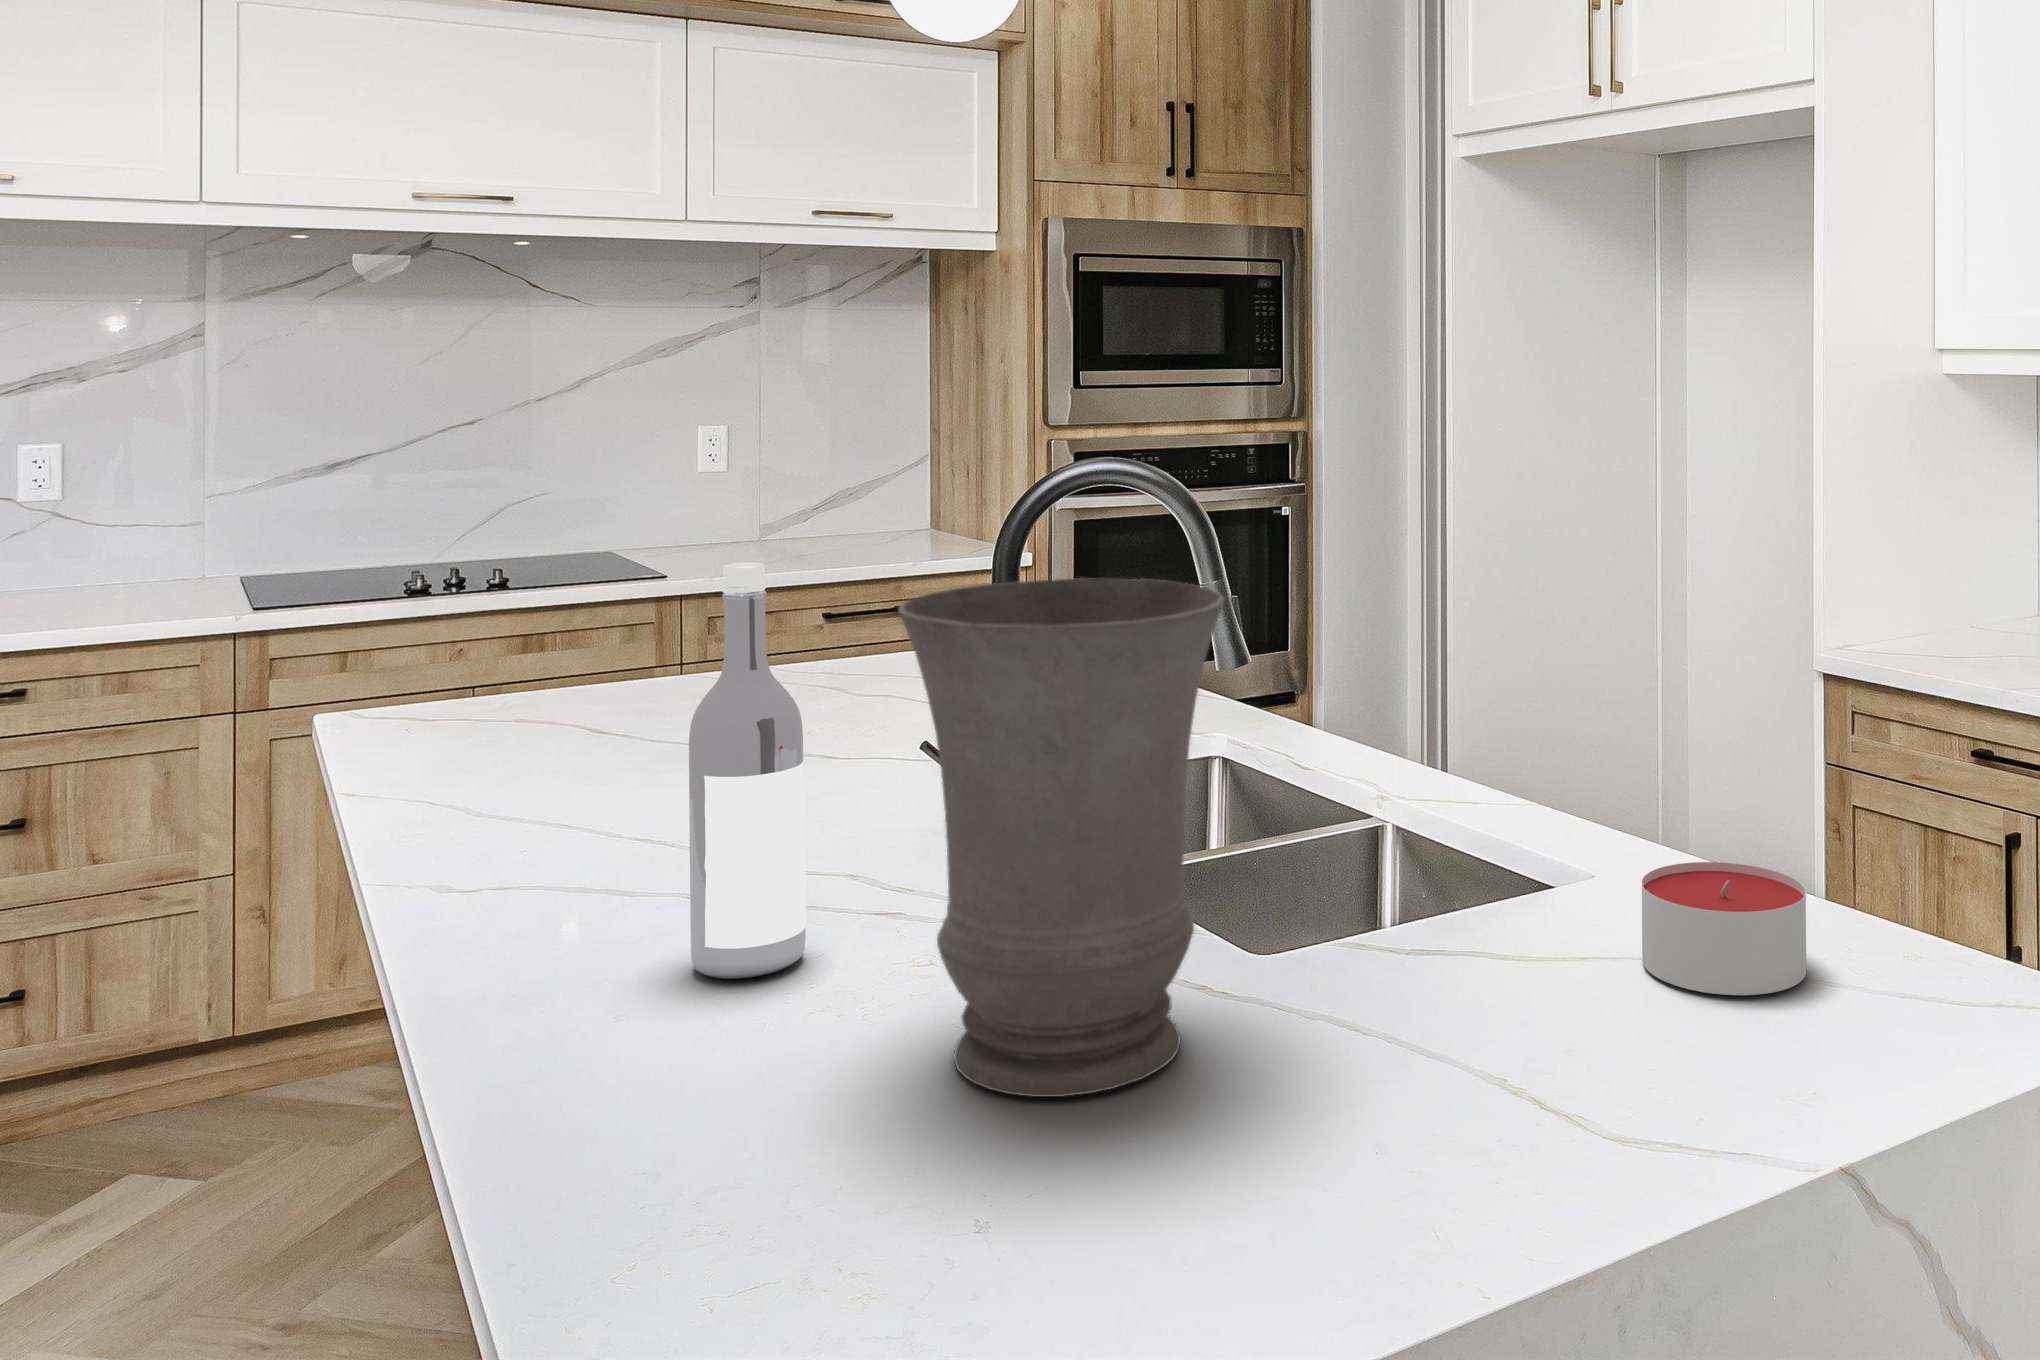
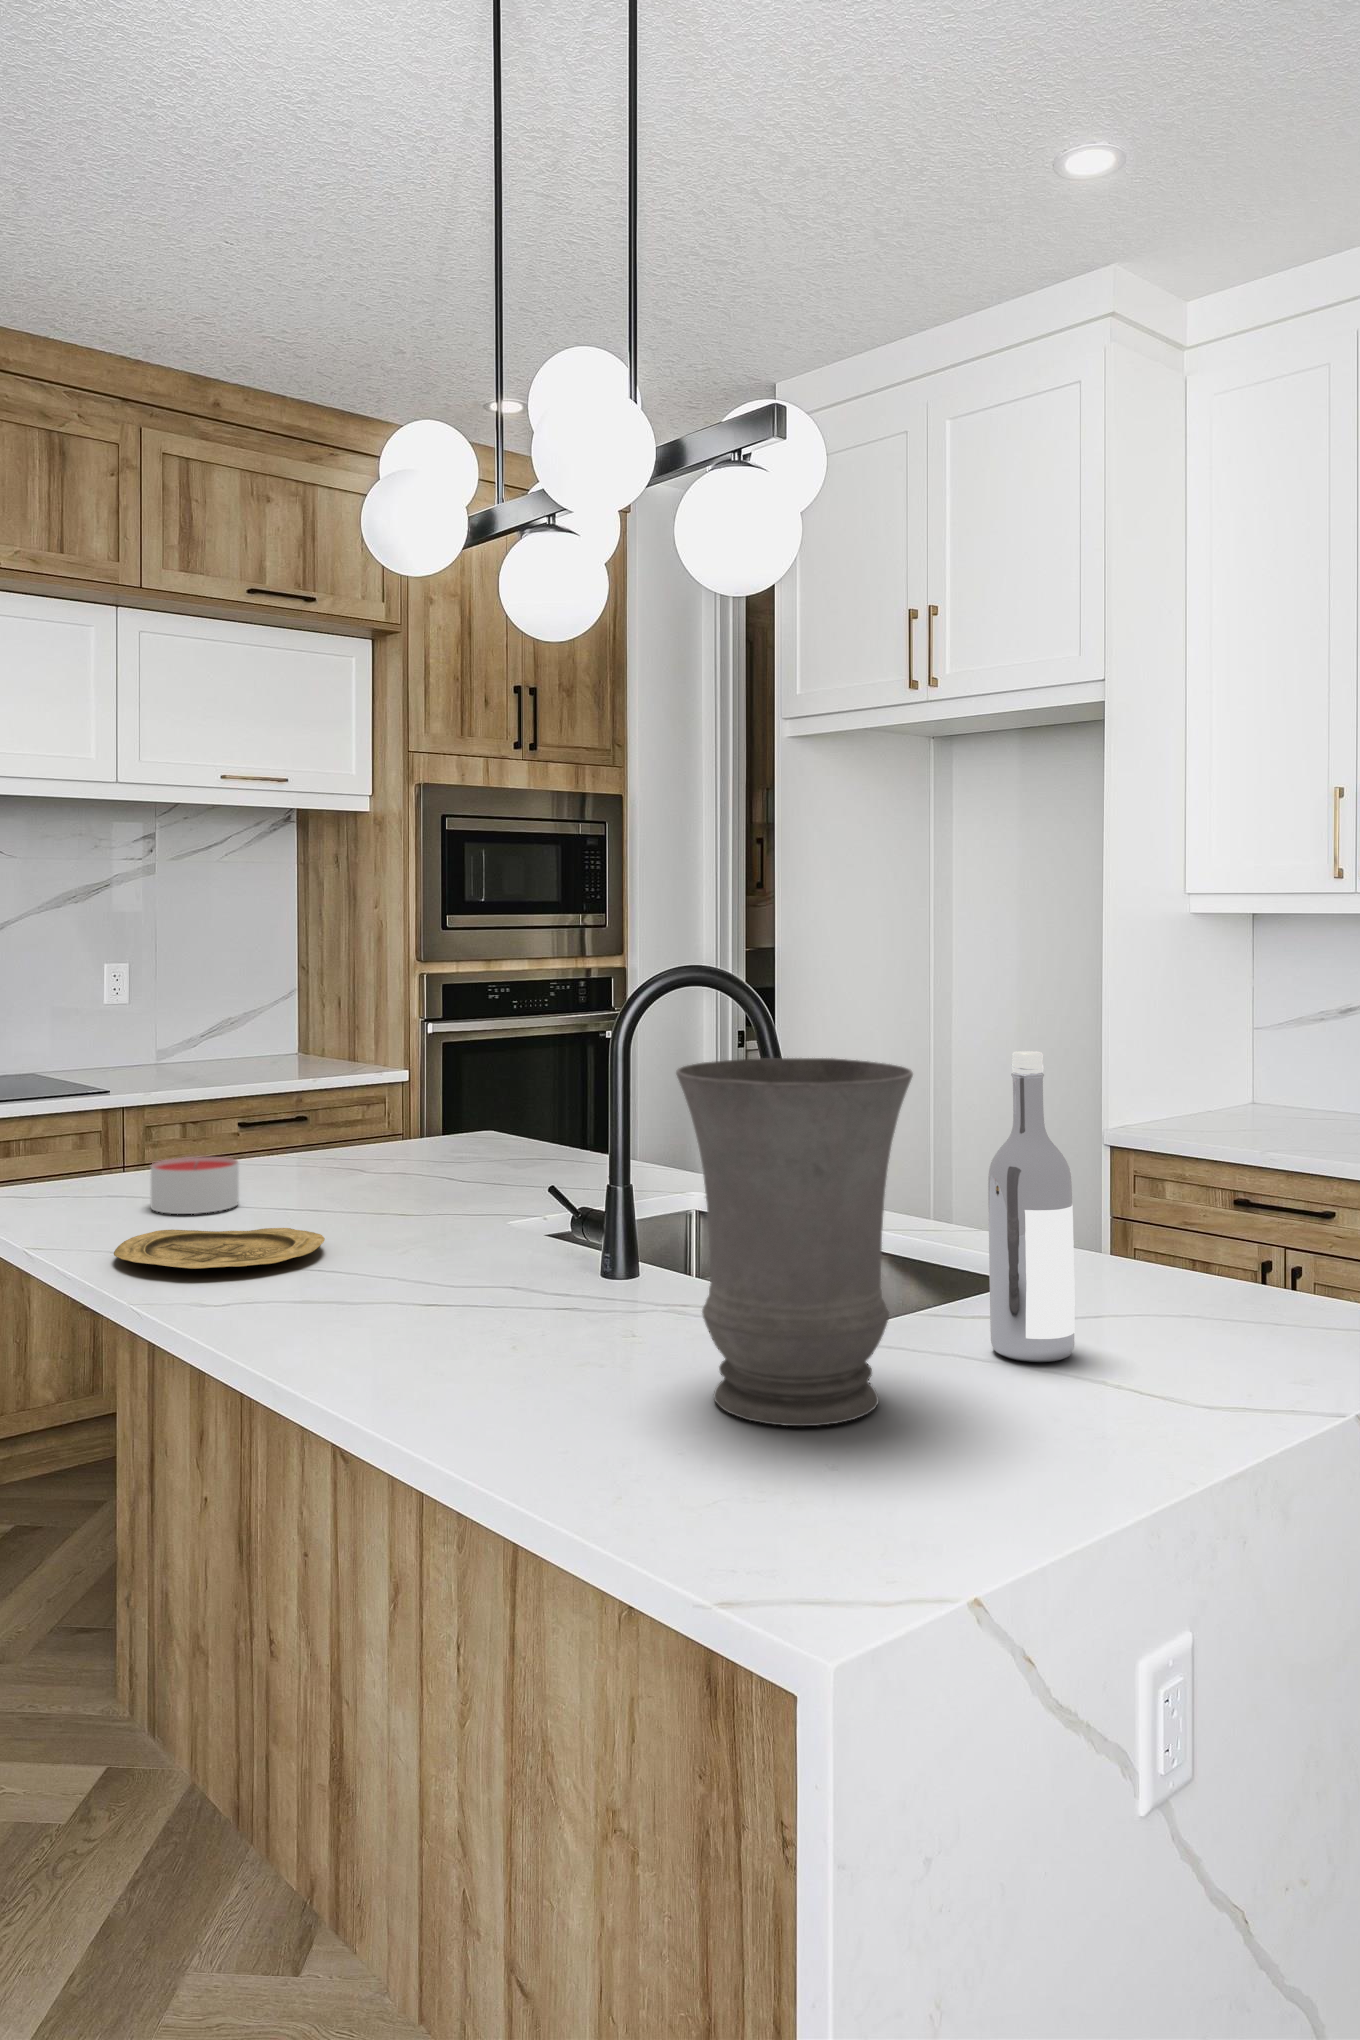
wine bottle: present [689,563,807,979] -> present [988,1051,1075,1362]
plate: none [419,764,692,822] -> present [114,1228,325,1269]
candle: present [1642,862,1806,995] -> present [151,1157,239,1214]

